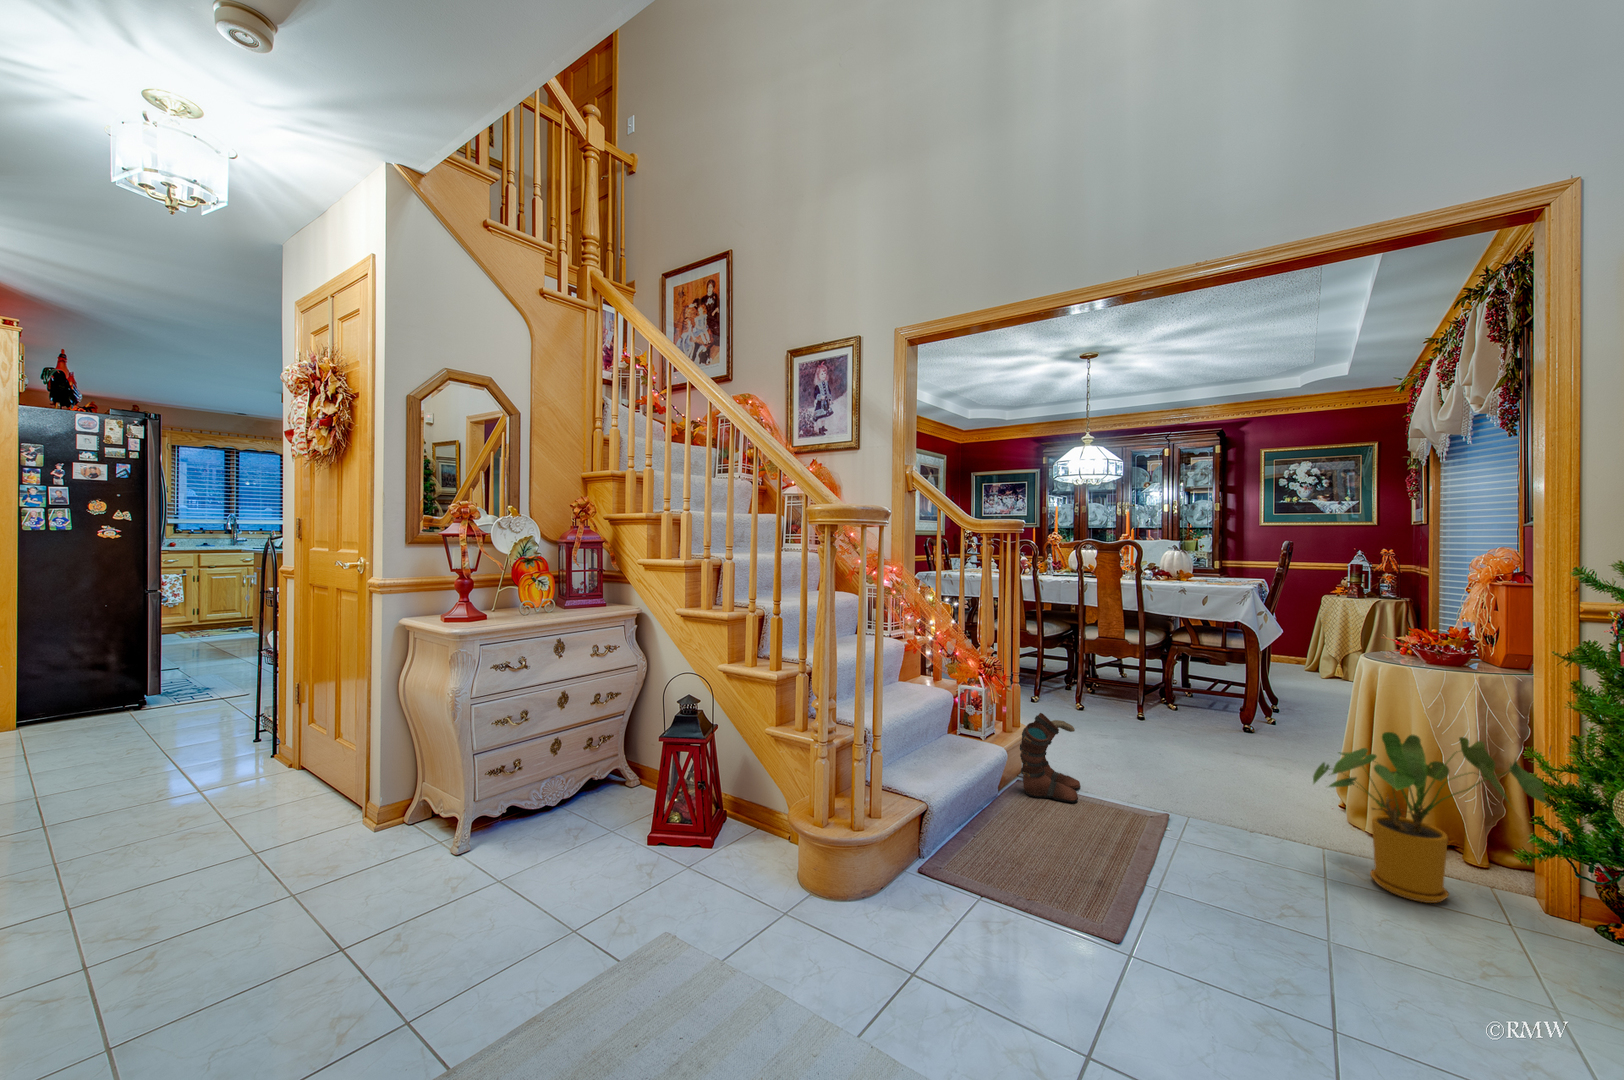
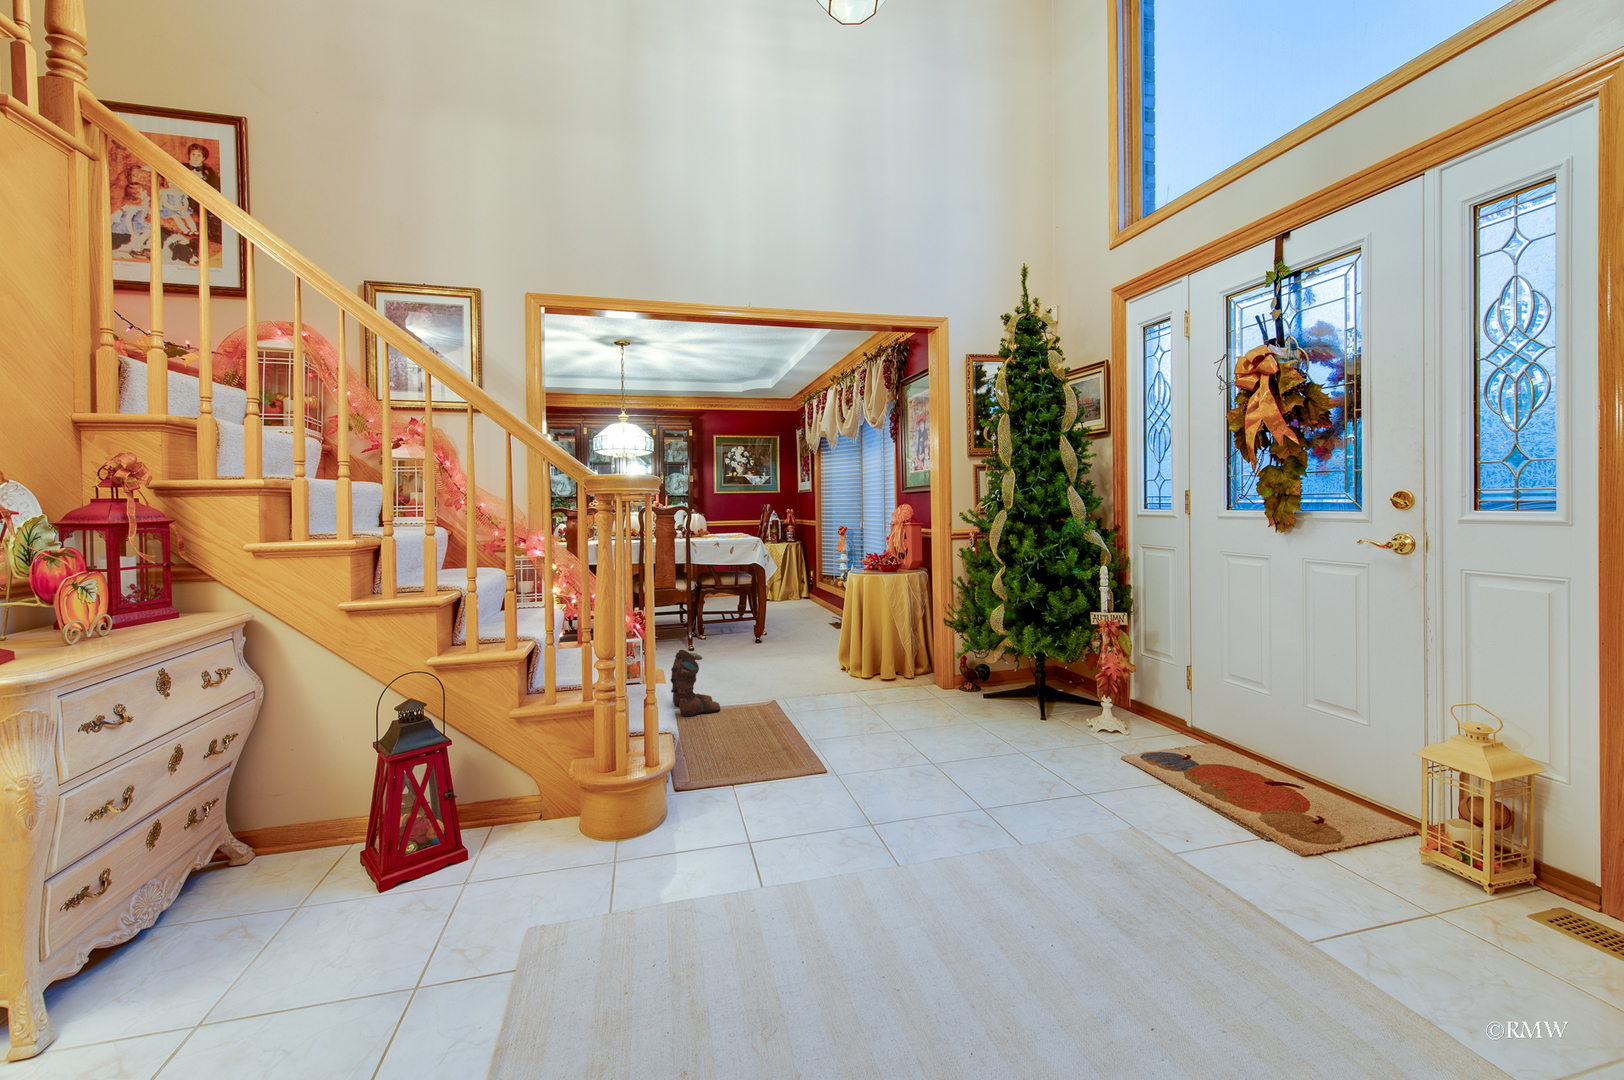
house plant: present [1313,732,1550,903] -> none [857,611,949,702]

